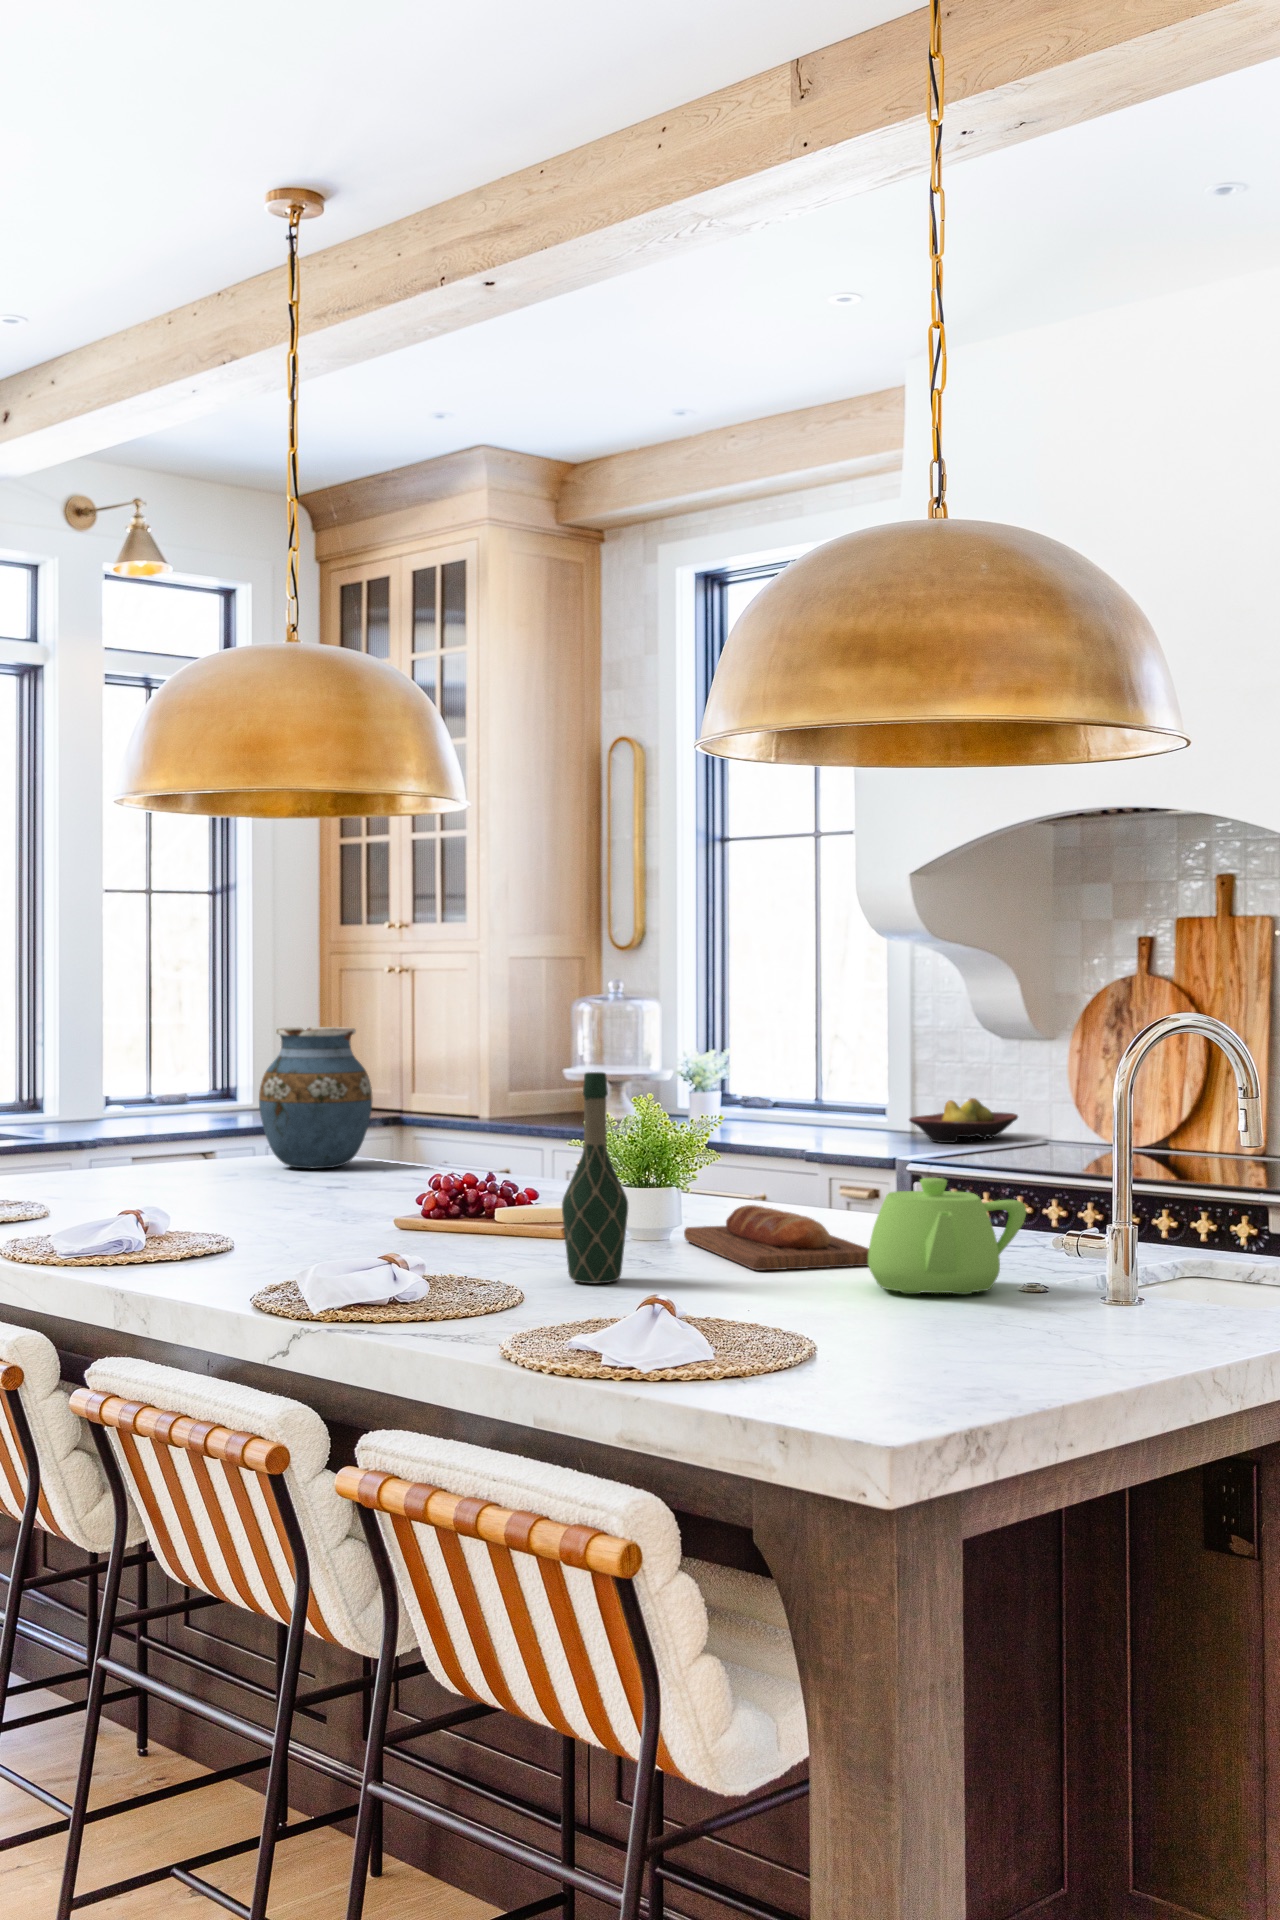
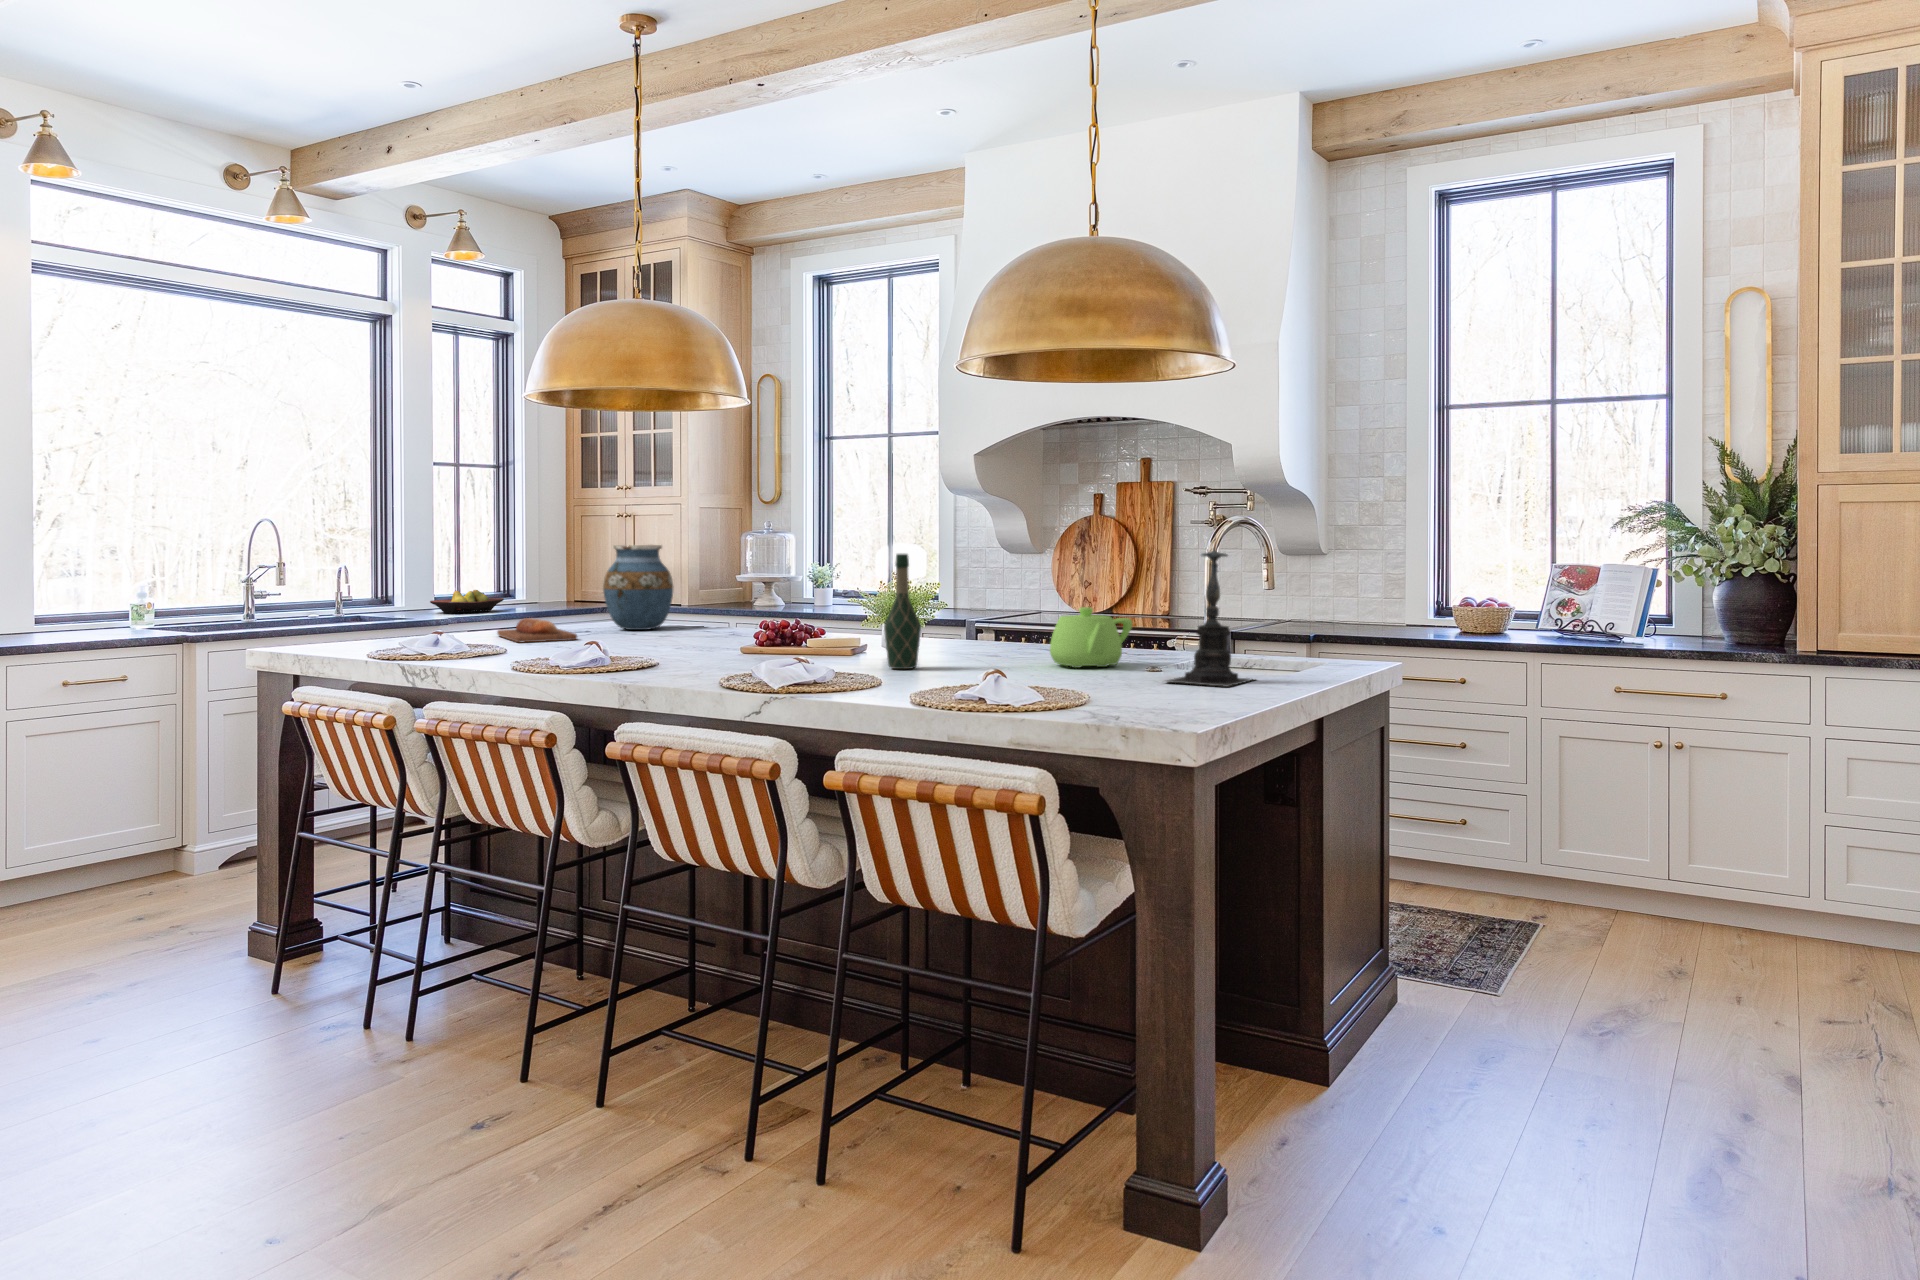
candle holder: none [1020,1050,1224,1365] -> present [1167,545,1253,687]
fruit bowl: present [909,1098,1018,1143] -> present [430,590,504,614]
bread loaf: present [684,1205,869,1270] -> present [497,618,577,642]

